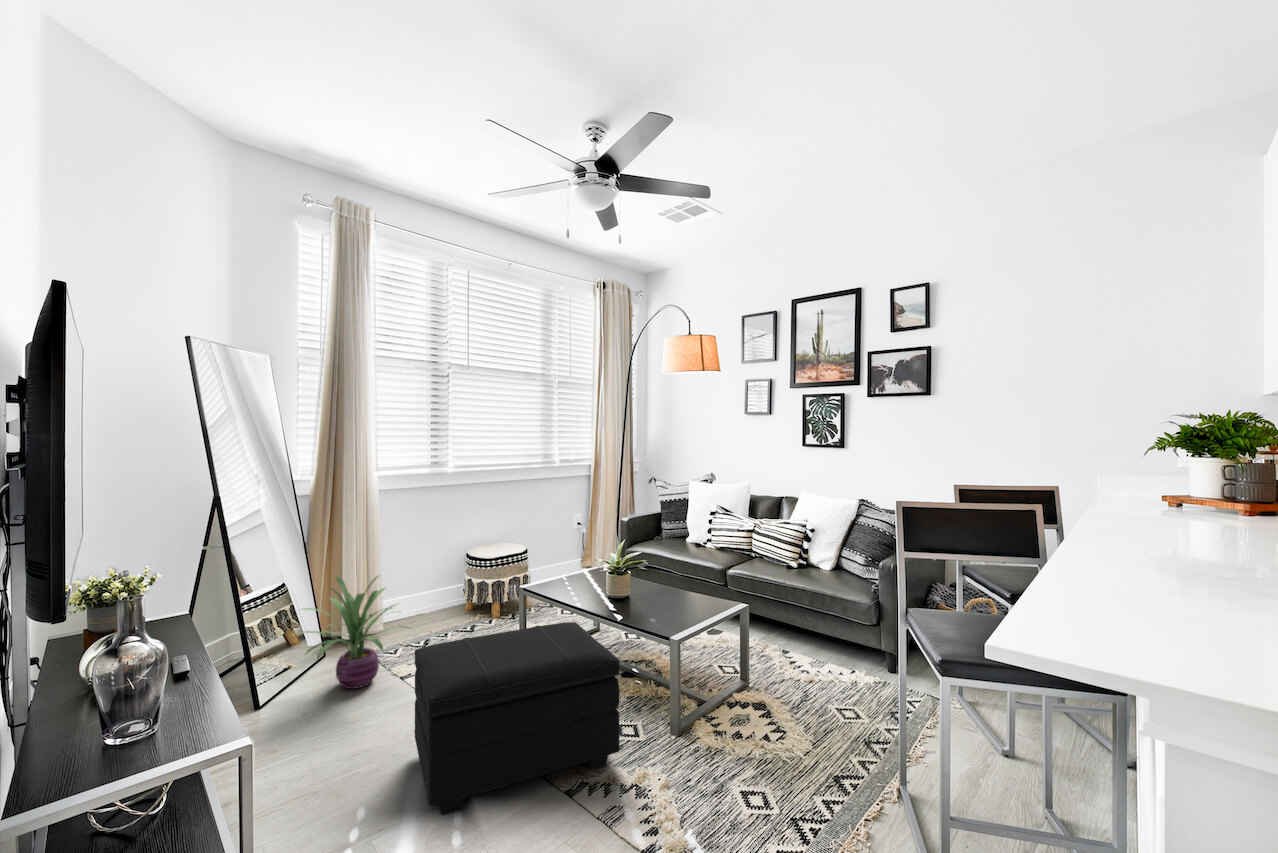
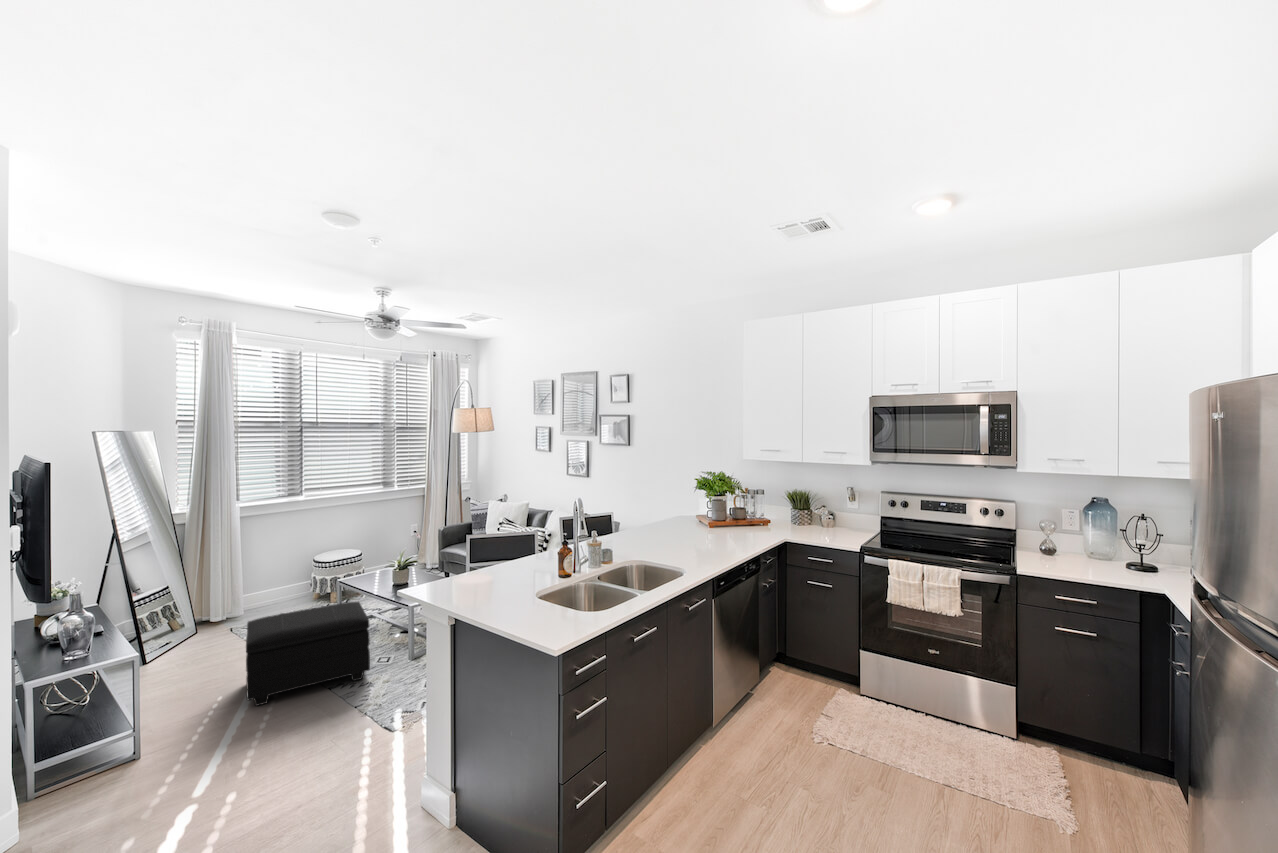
decorative plant: present [299,576,408,689] -> none [167,578,262,652]

